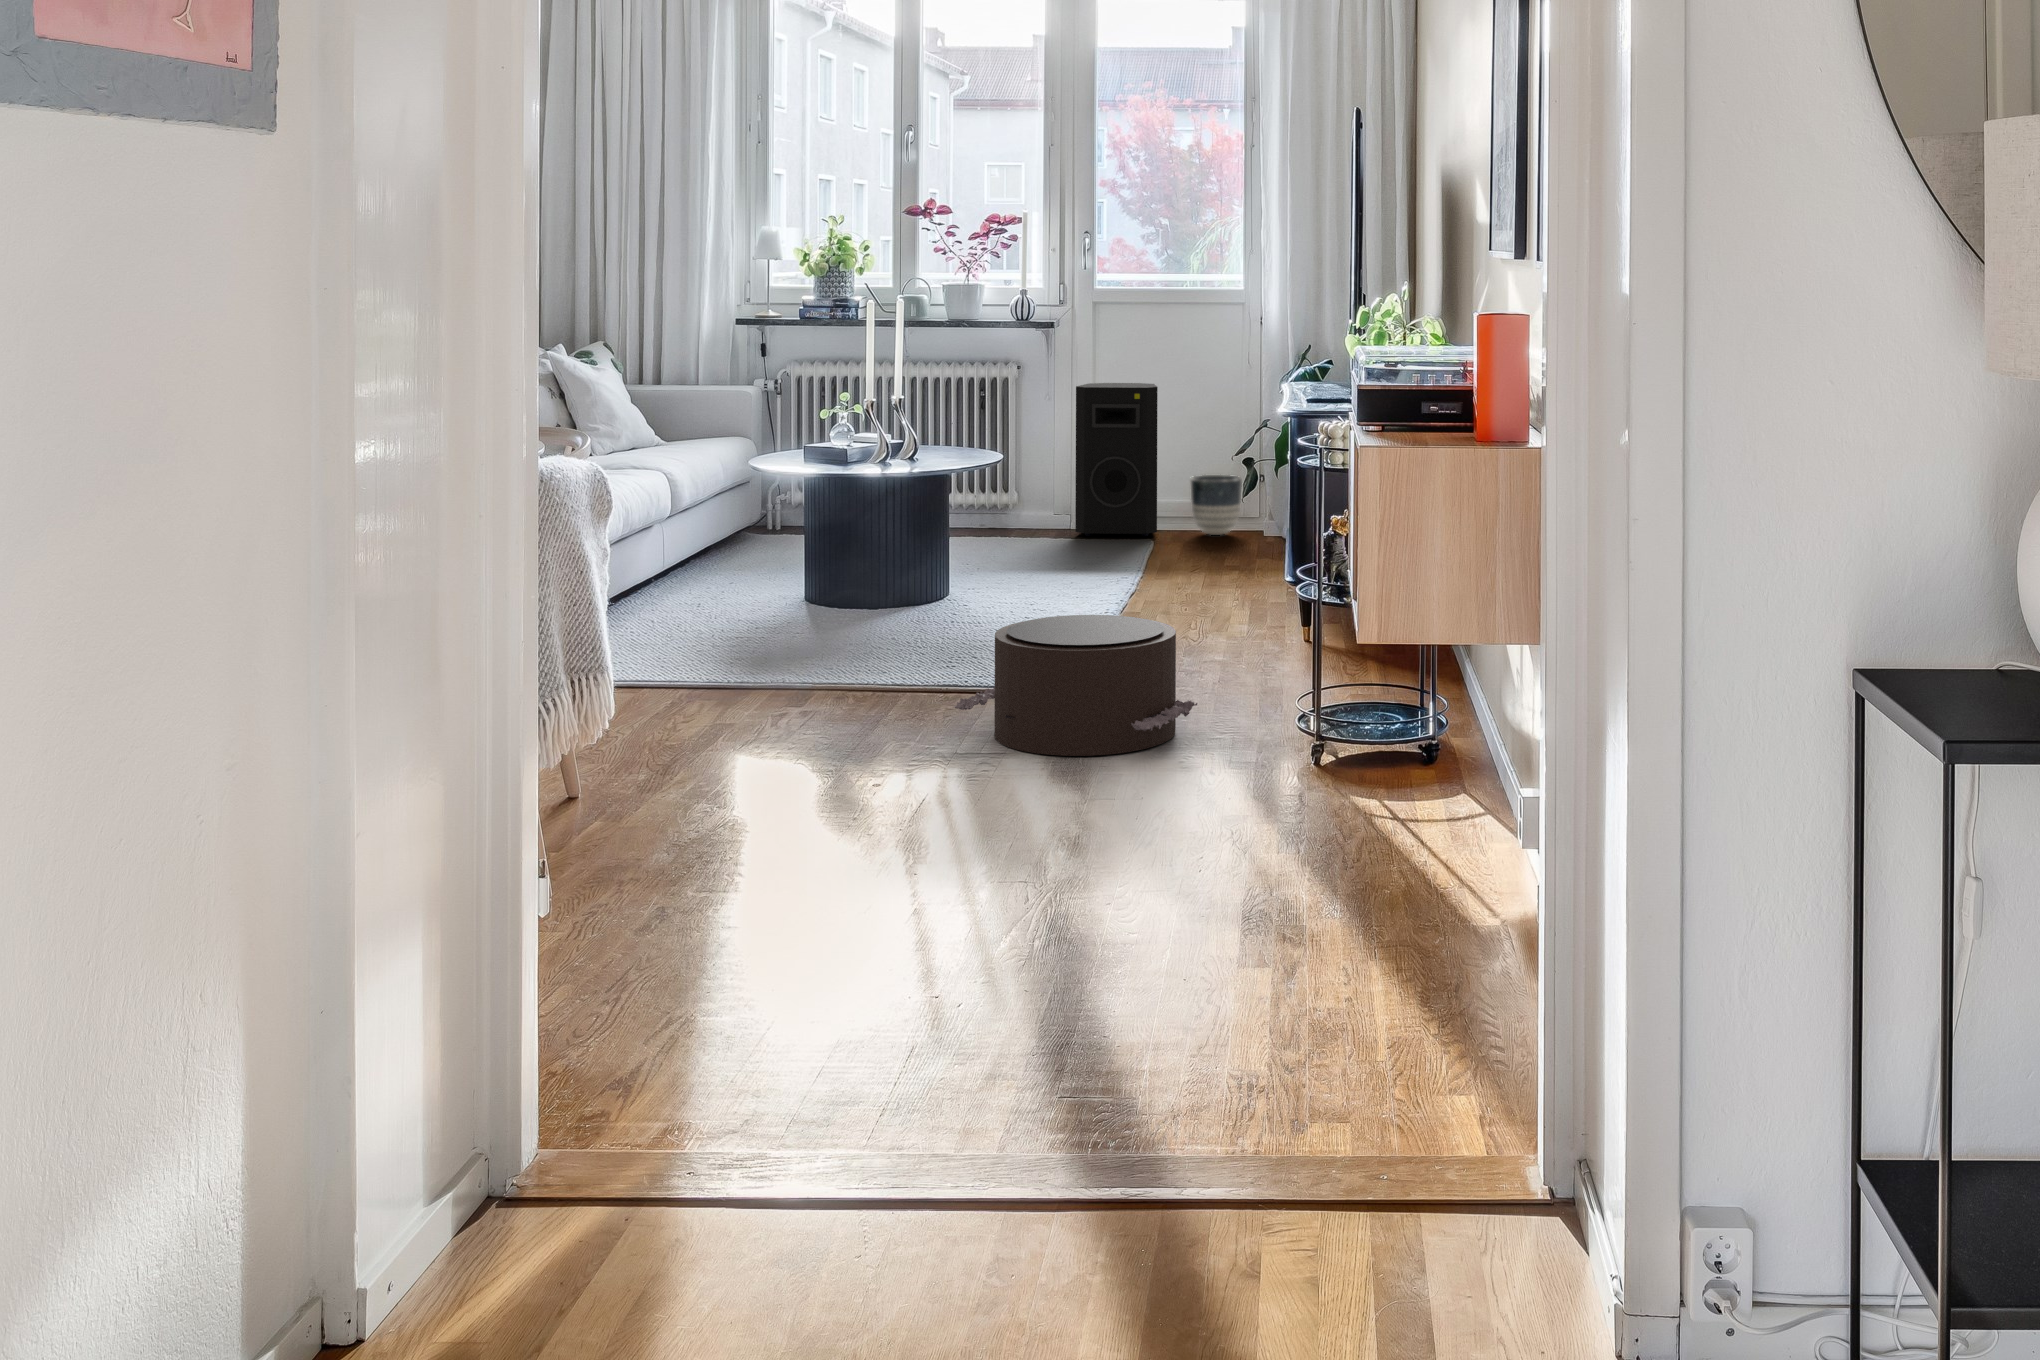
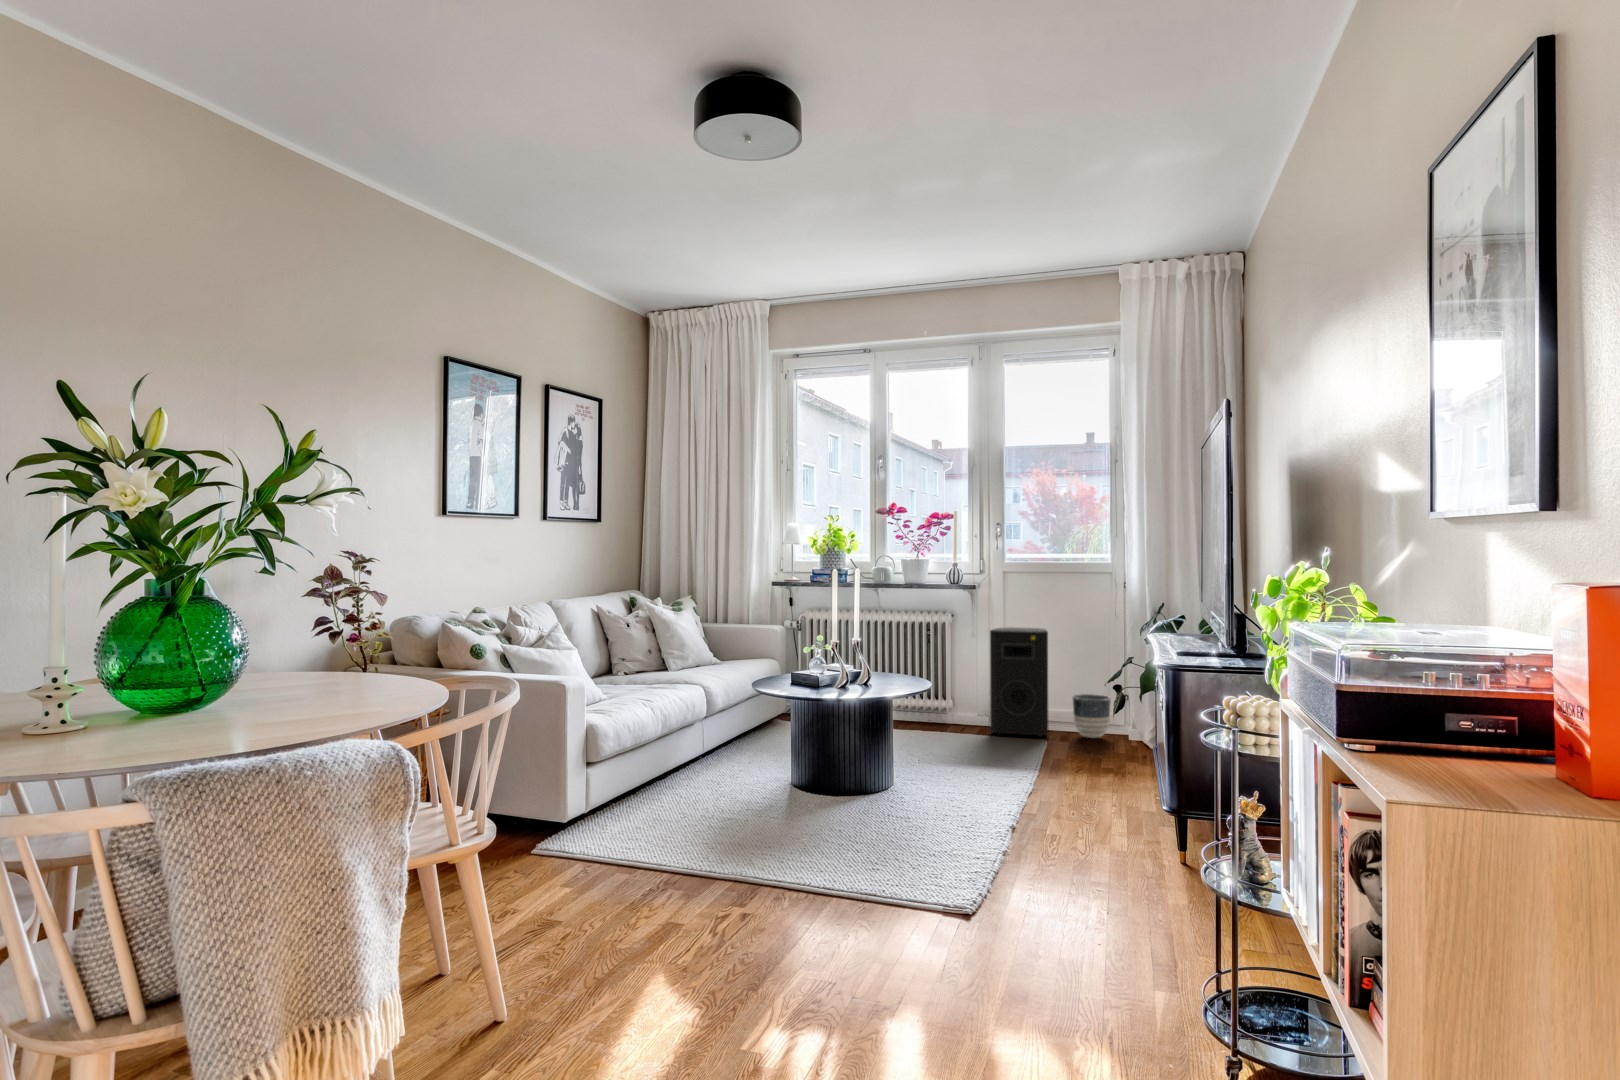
pouf: present [954,615,1197,756] -> none [859,850,1088,1010]

